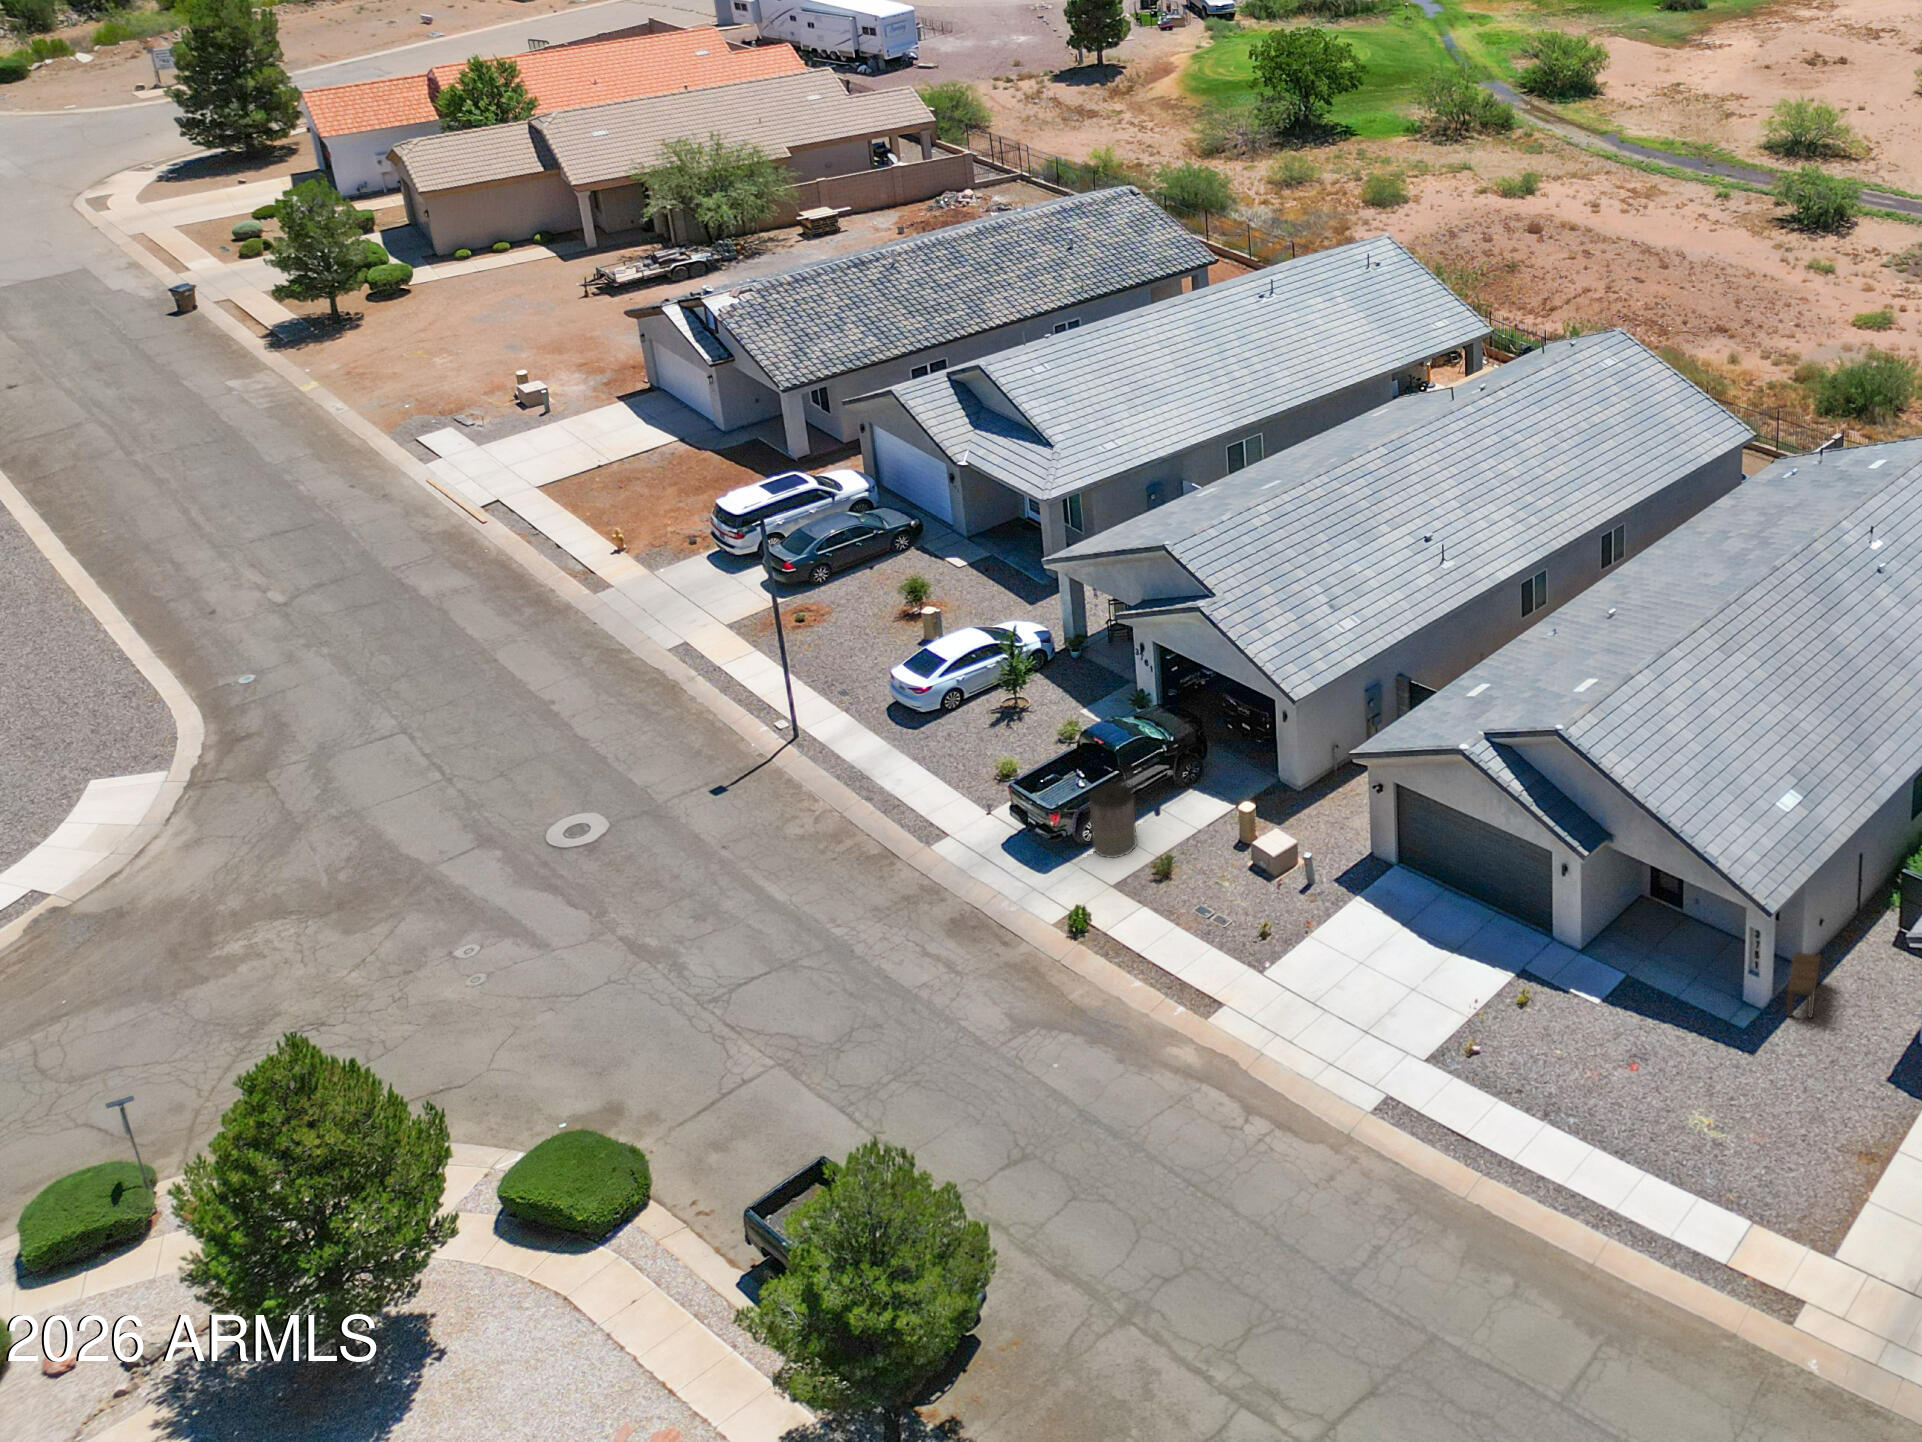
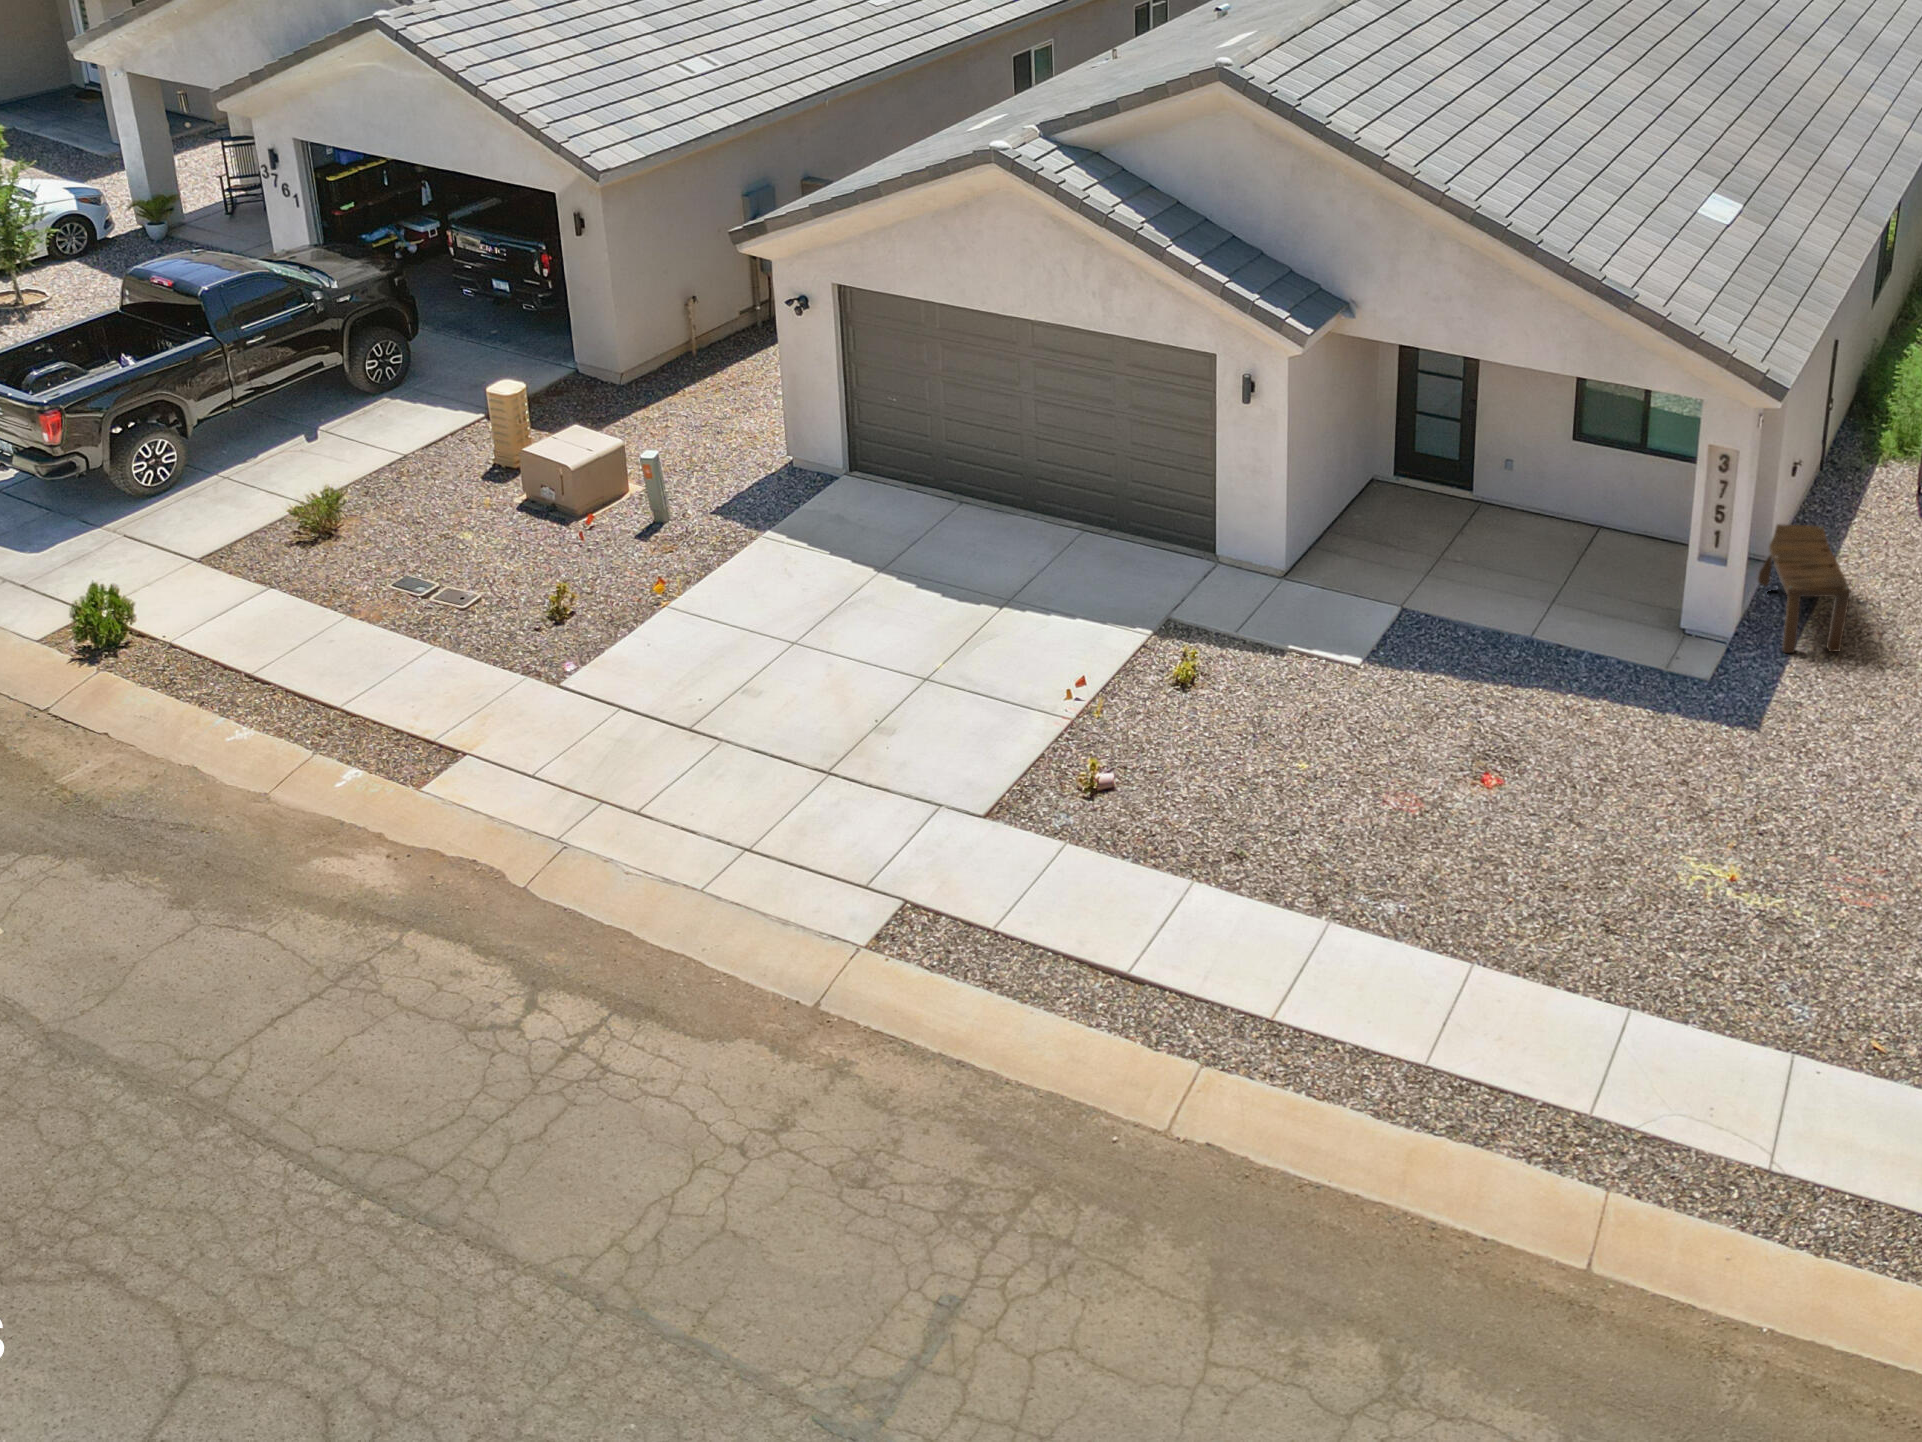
trash can: present [1089,783,1137,858] -> none [133,352,260,511]

